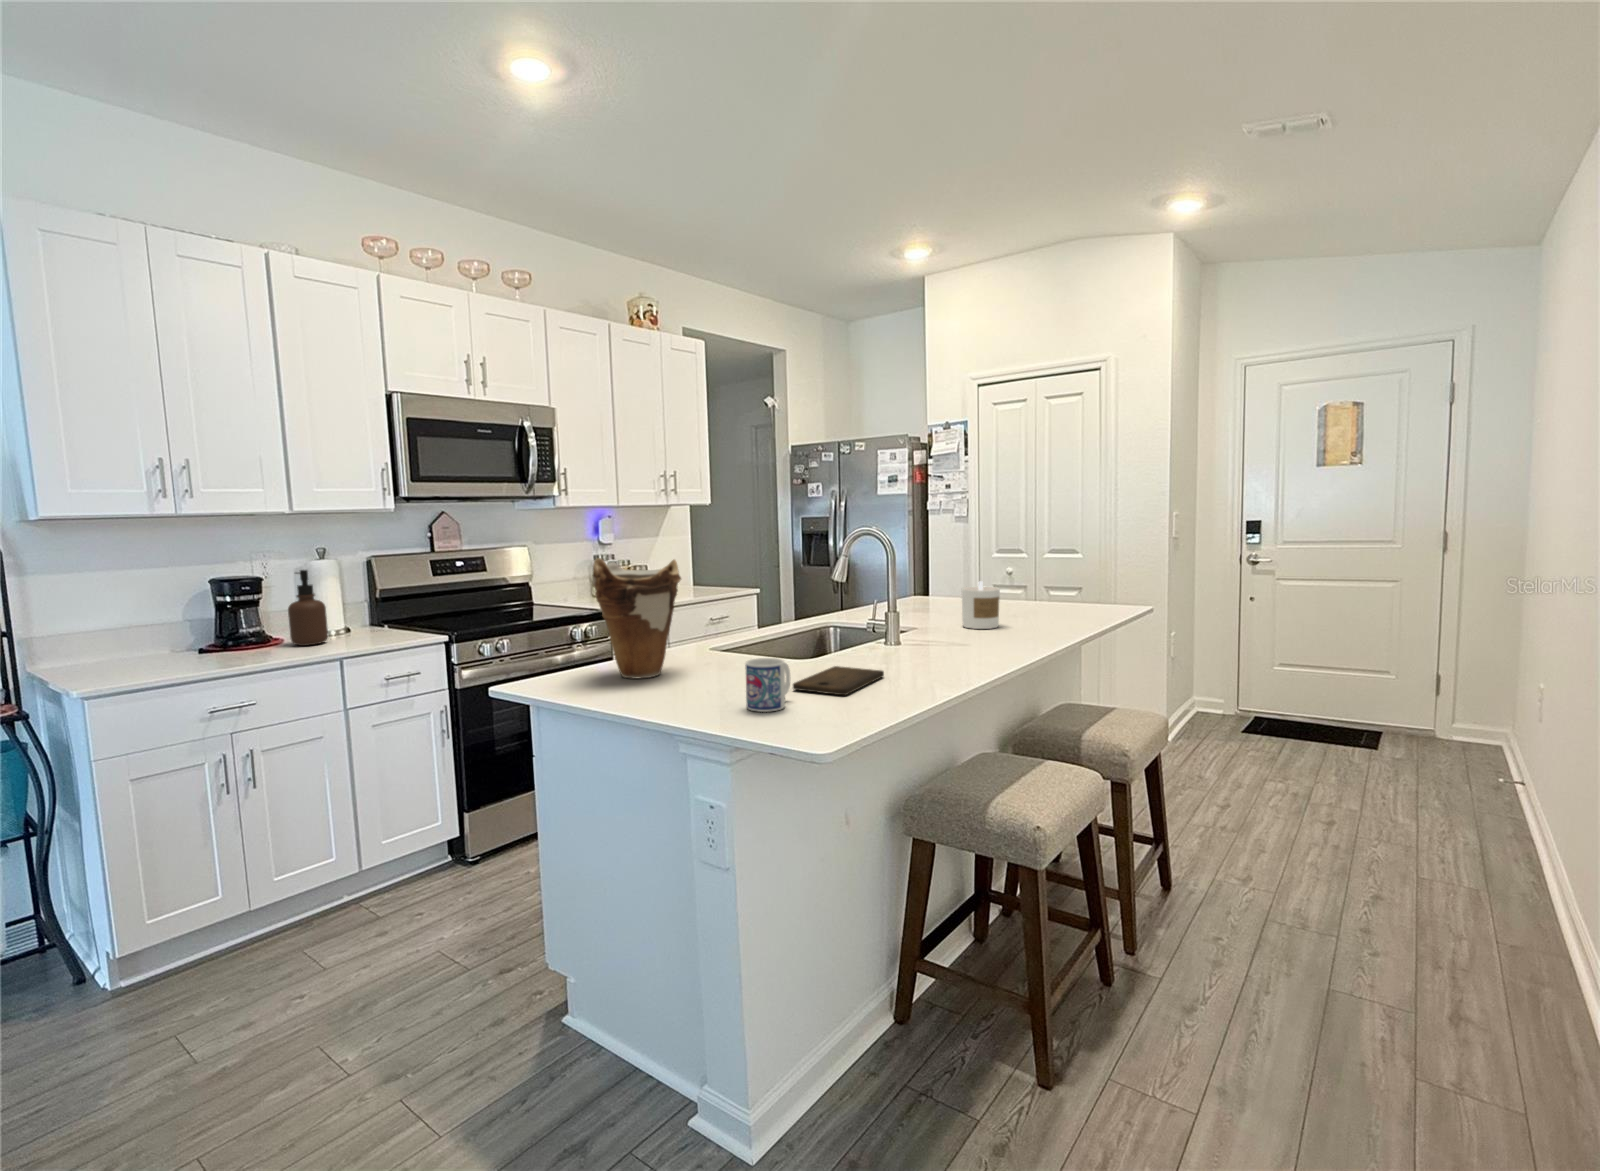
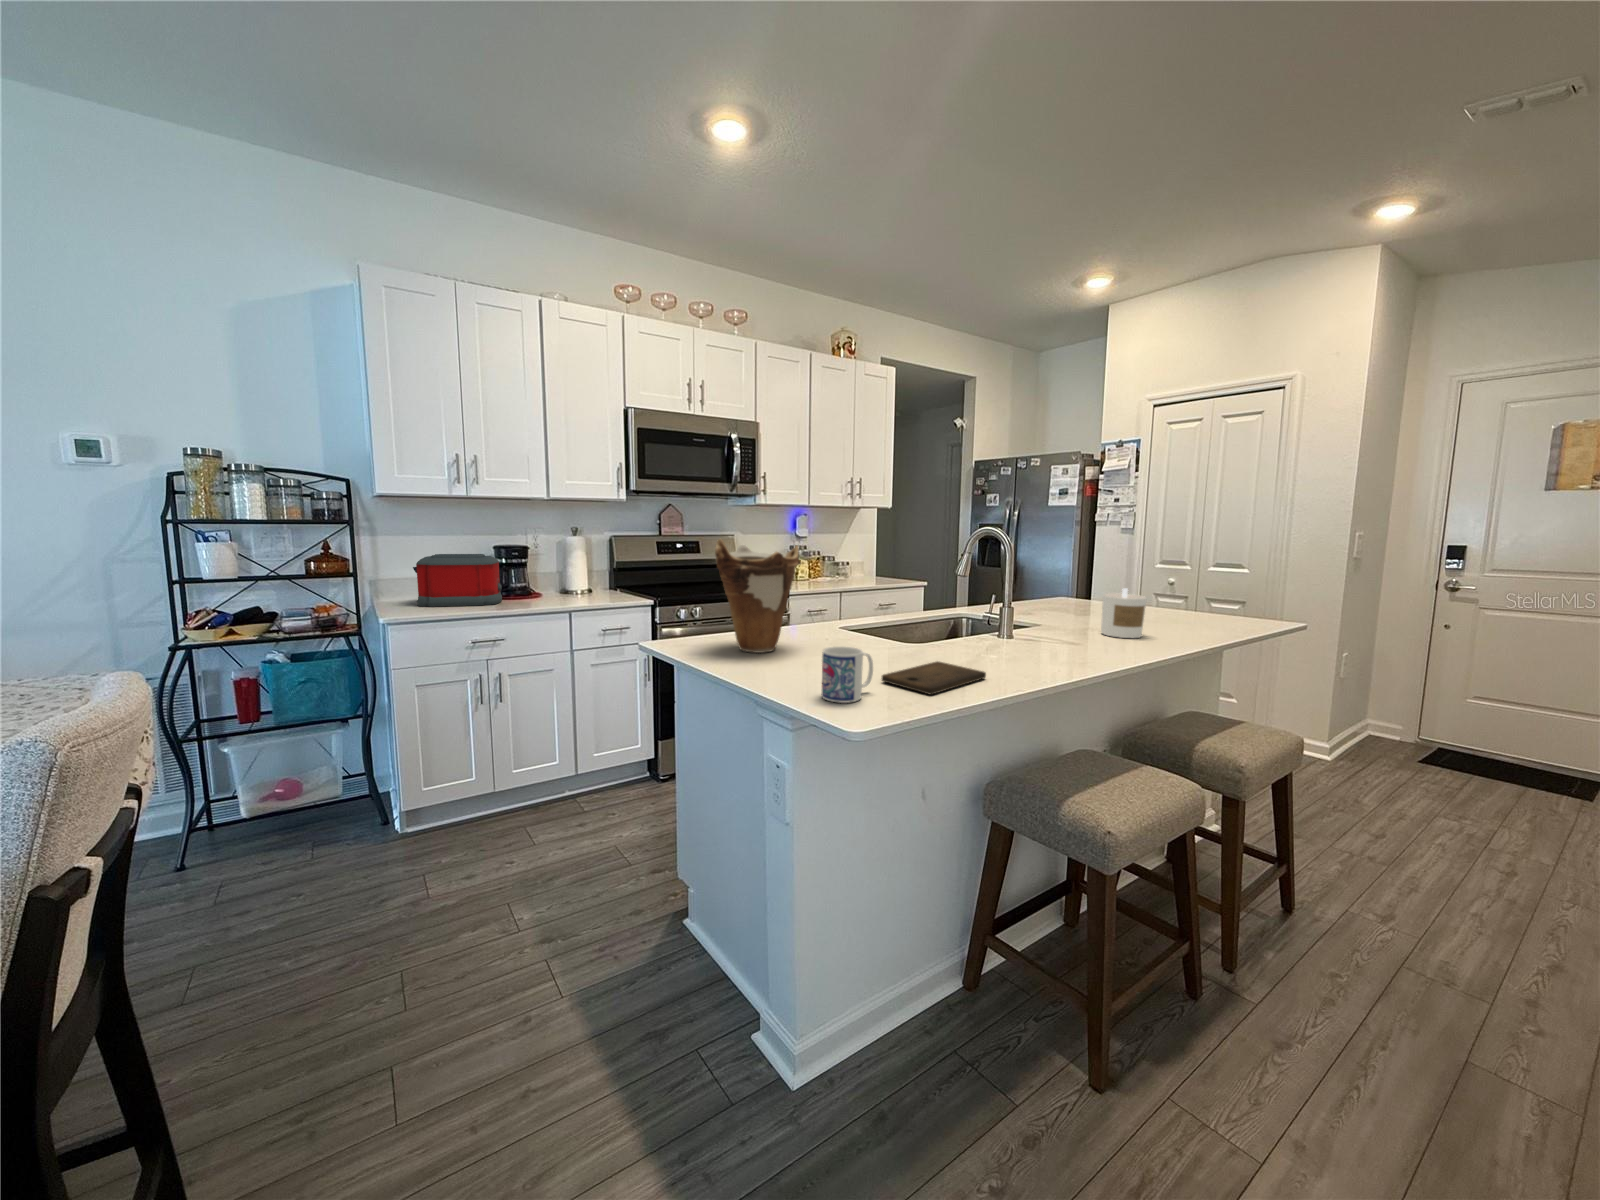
soap dispenser: present [288,570,328,646] -> none [542,542,569,599]
toaster: none [95,593,234,671] -> present [413,554,502,607]

